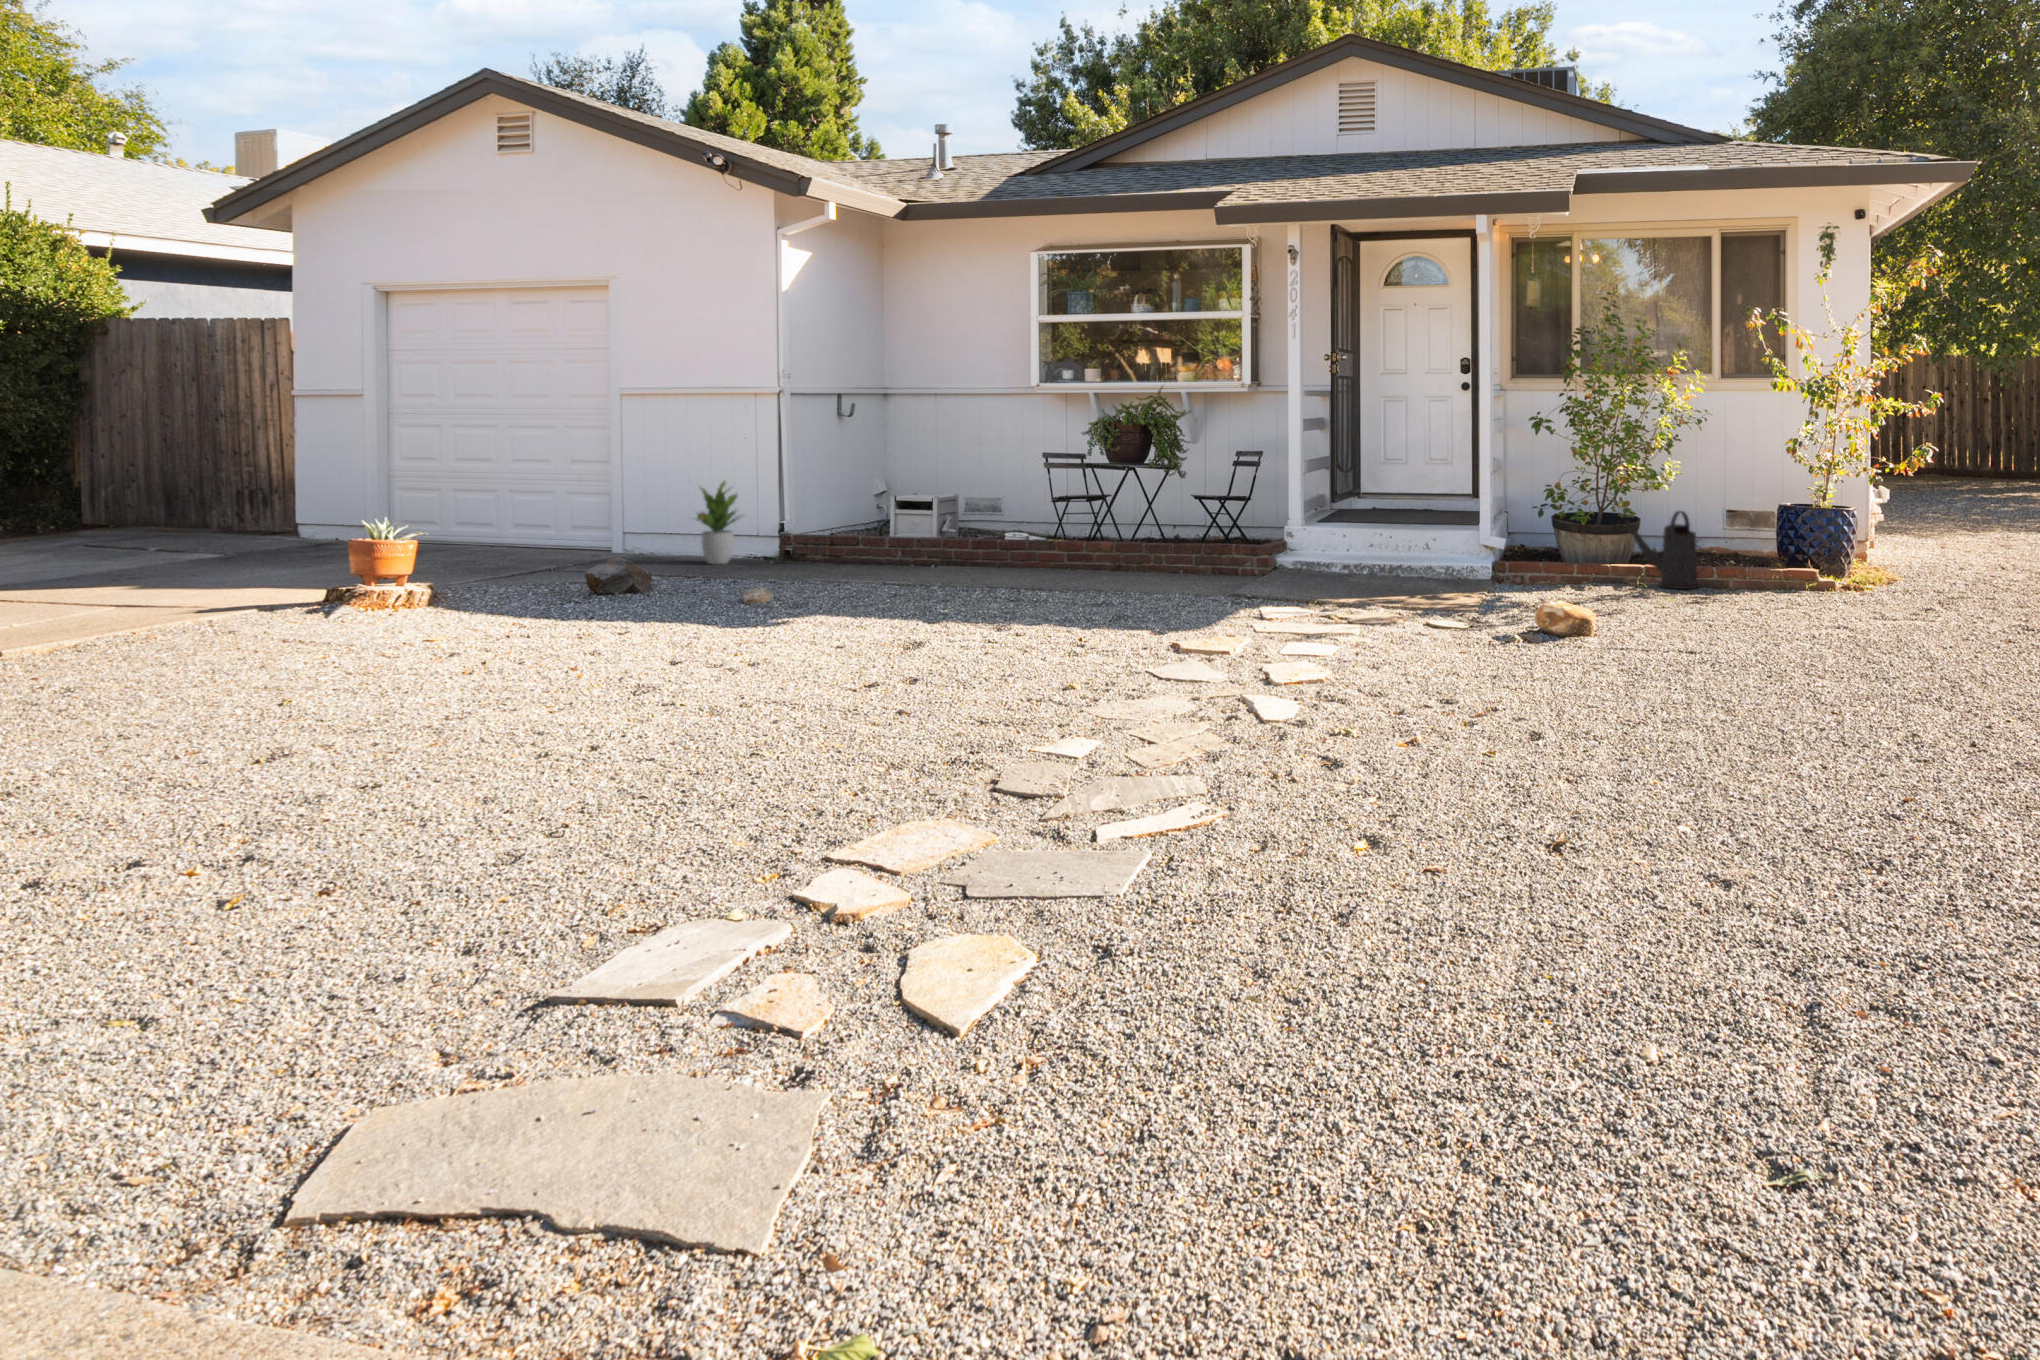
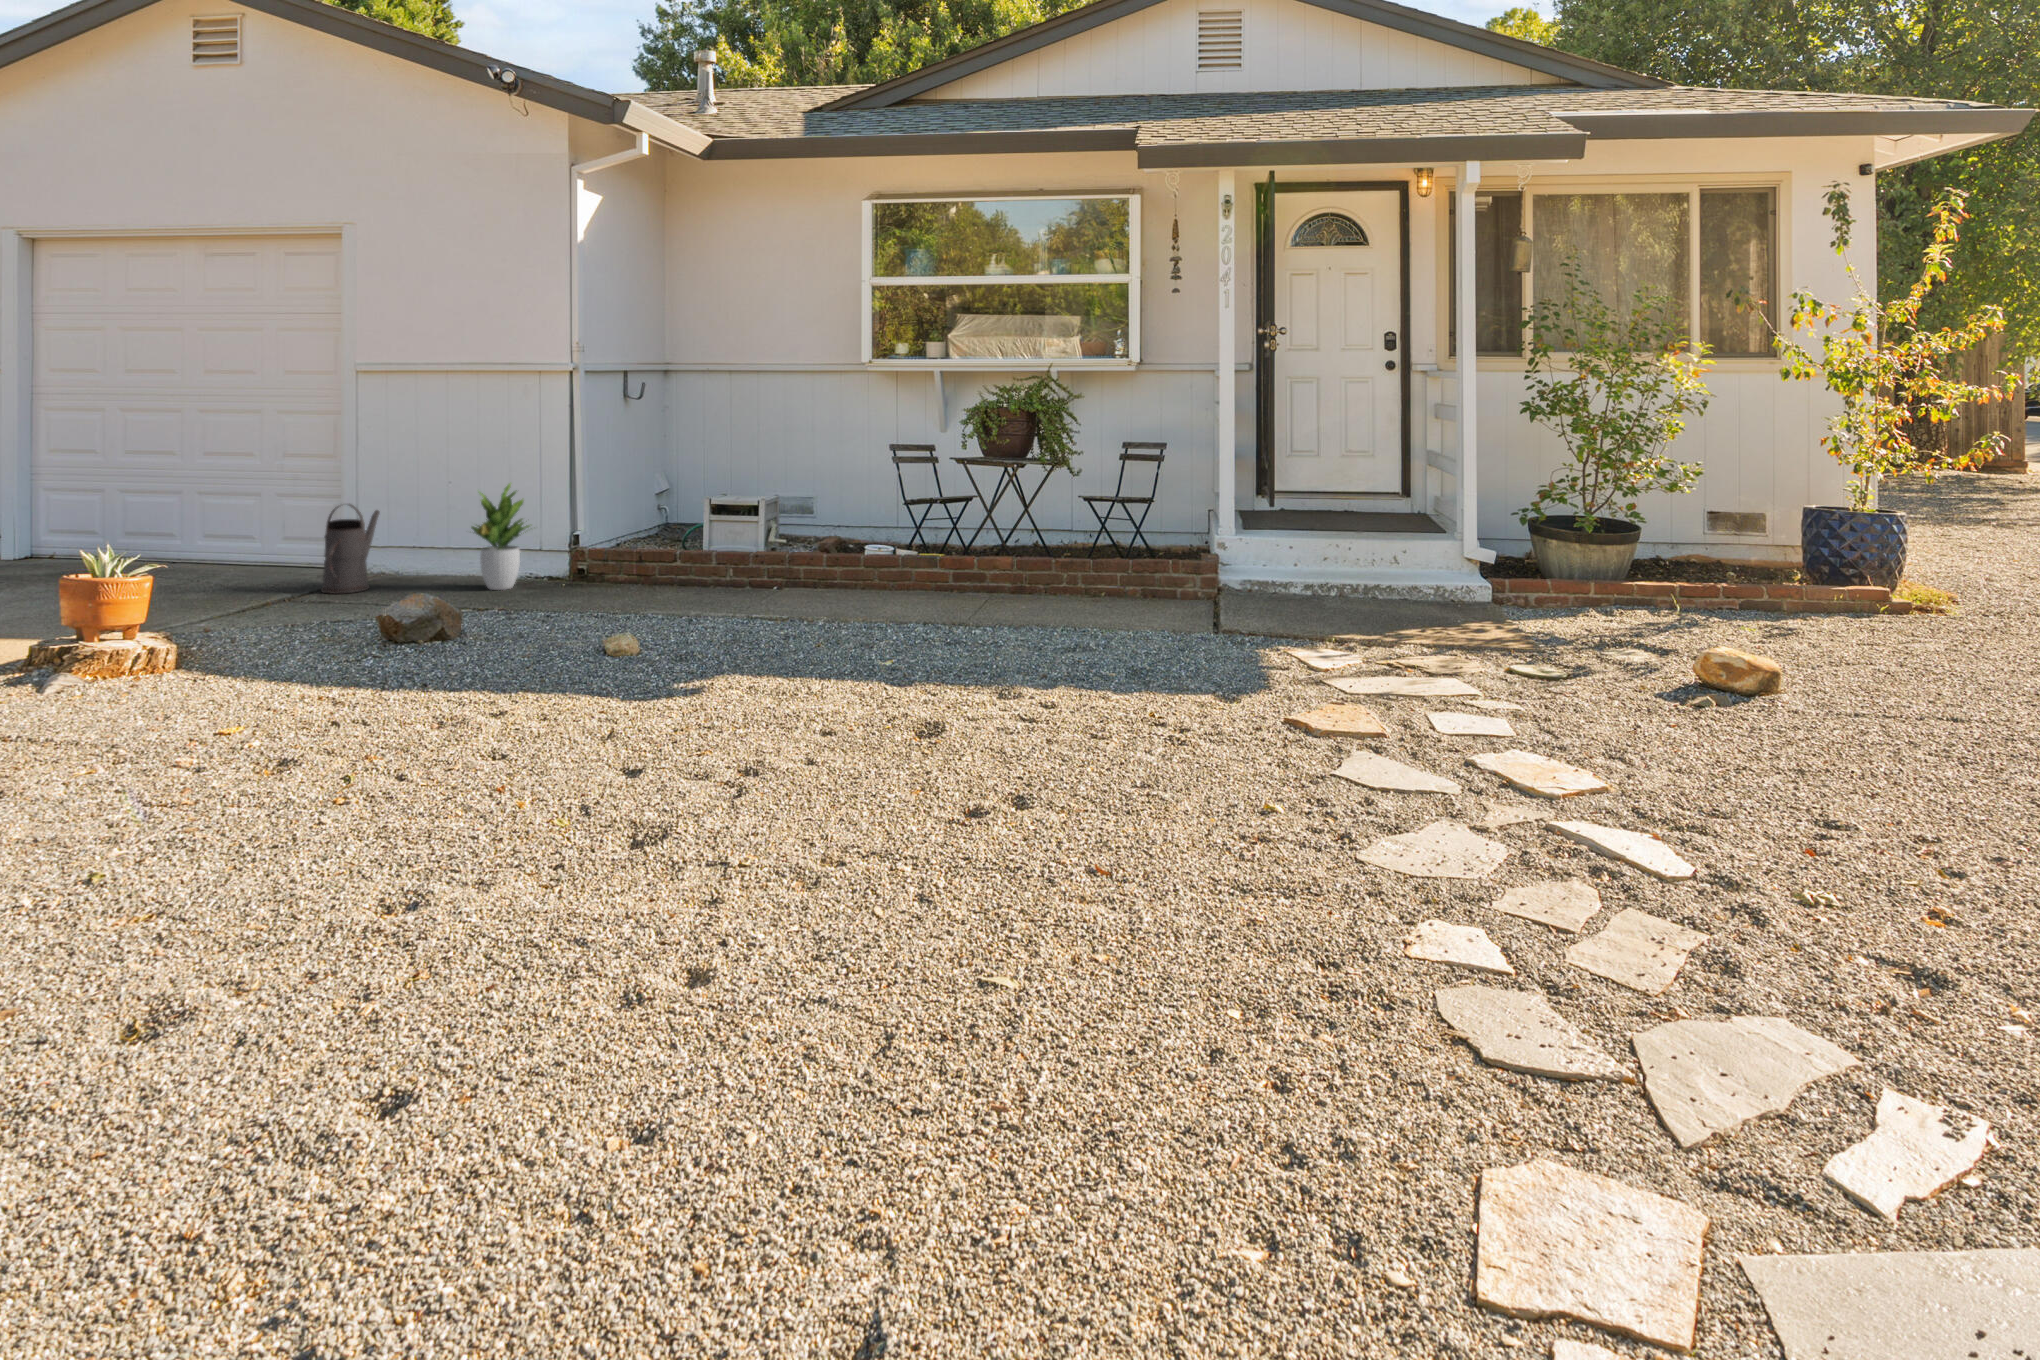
watering can: present [1625,511,1709,589] -> present [321,504,380,594]

